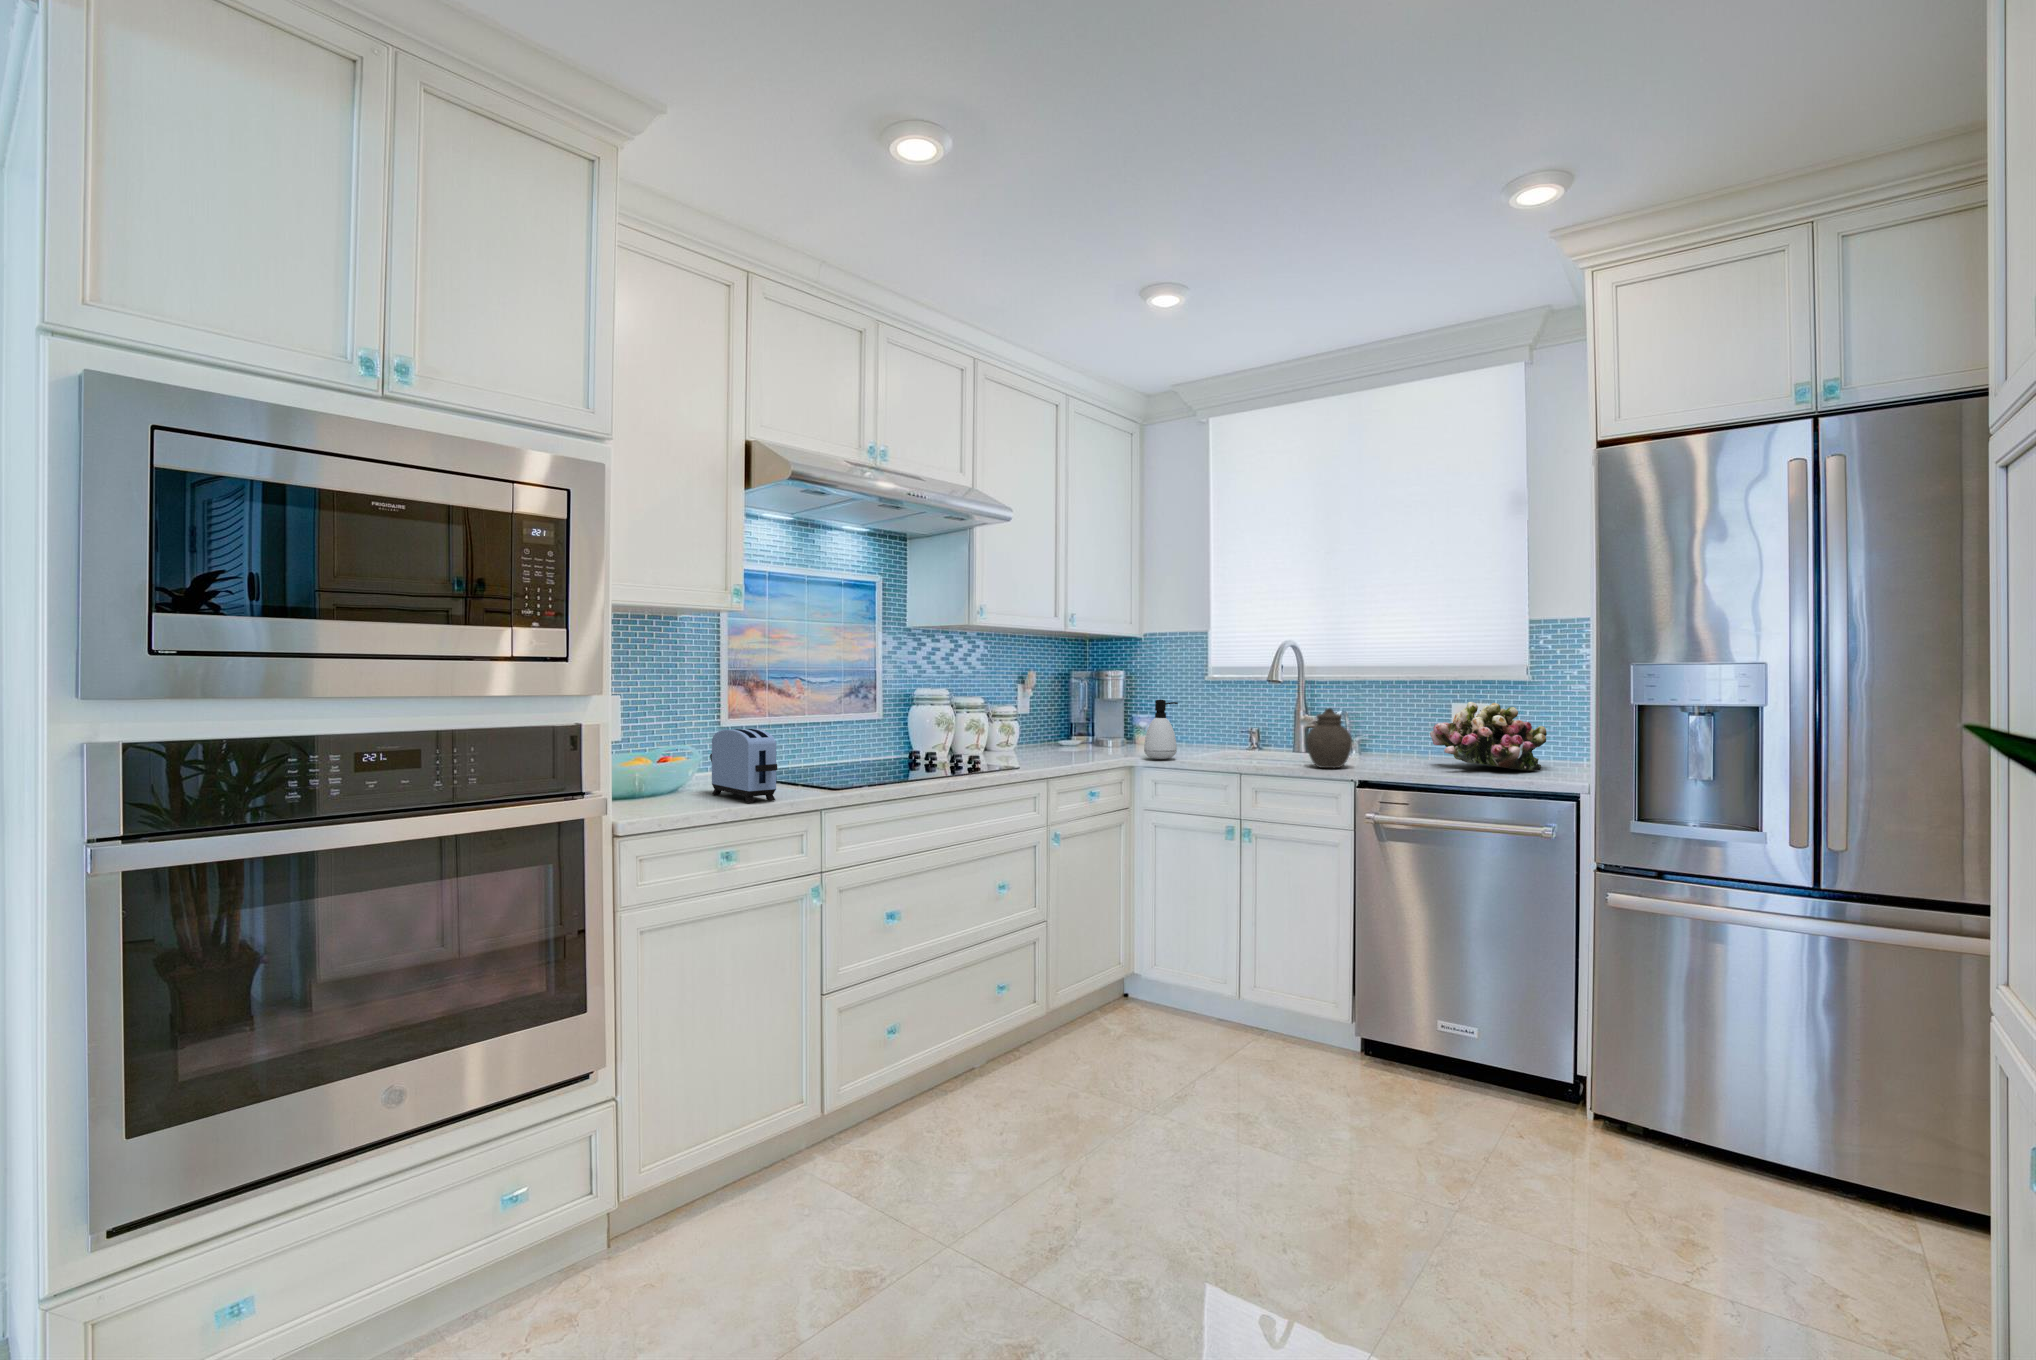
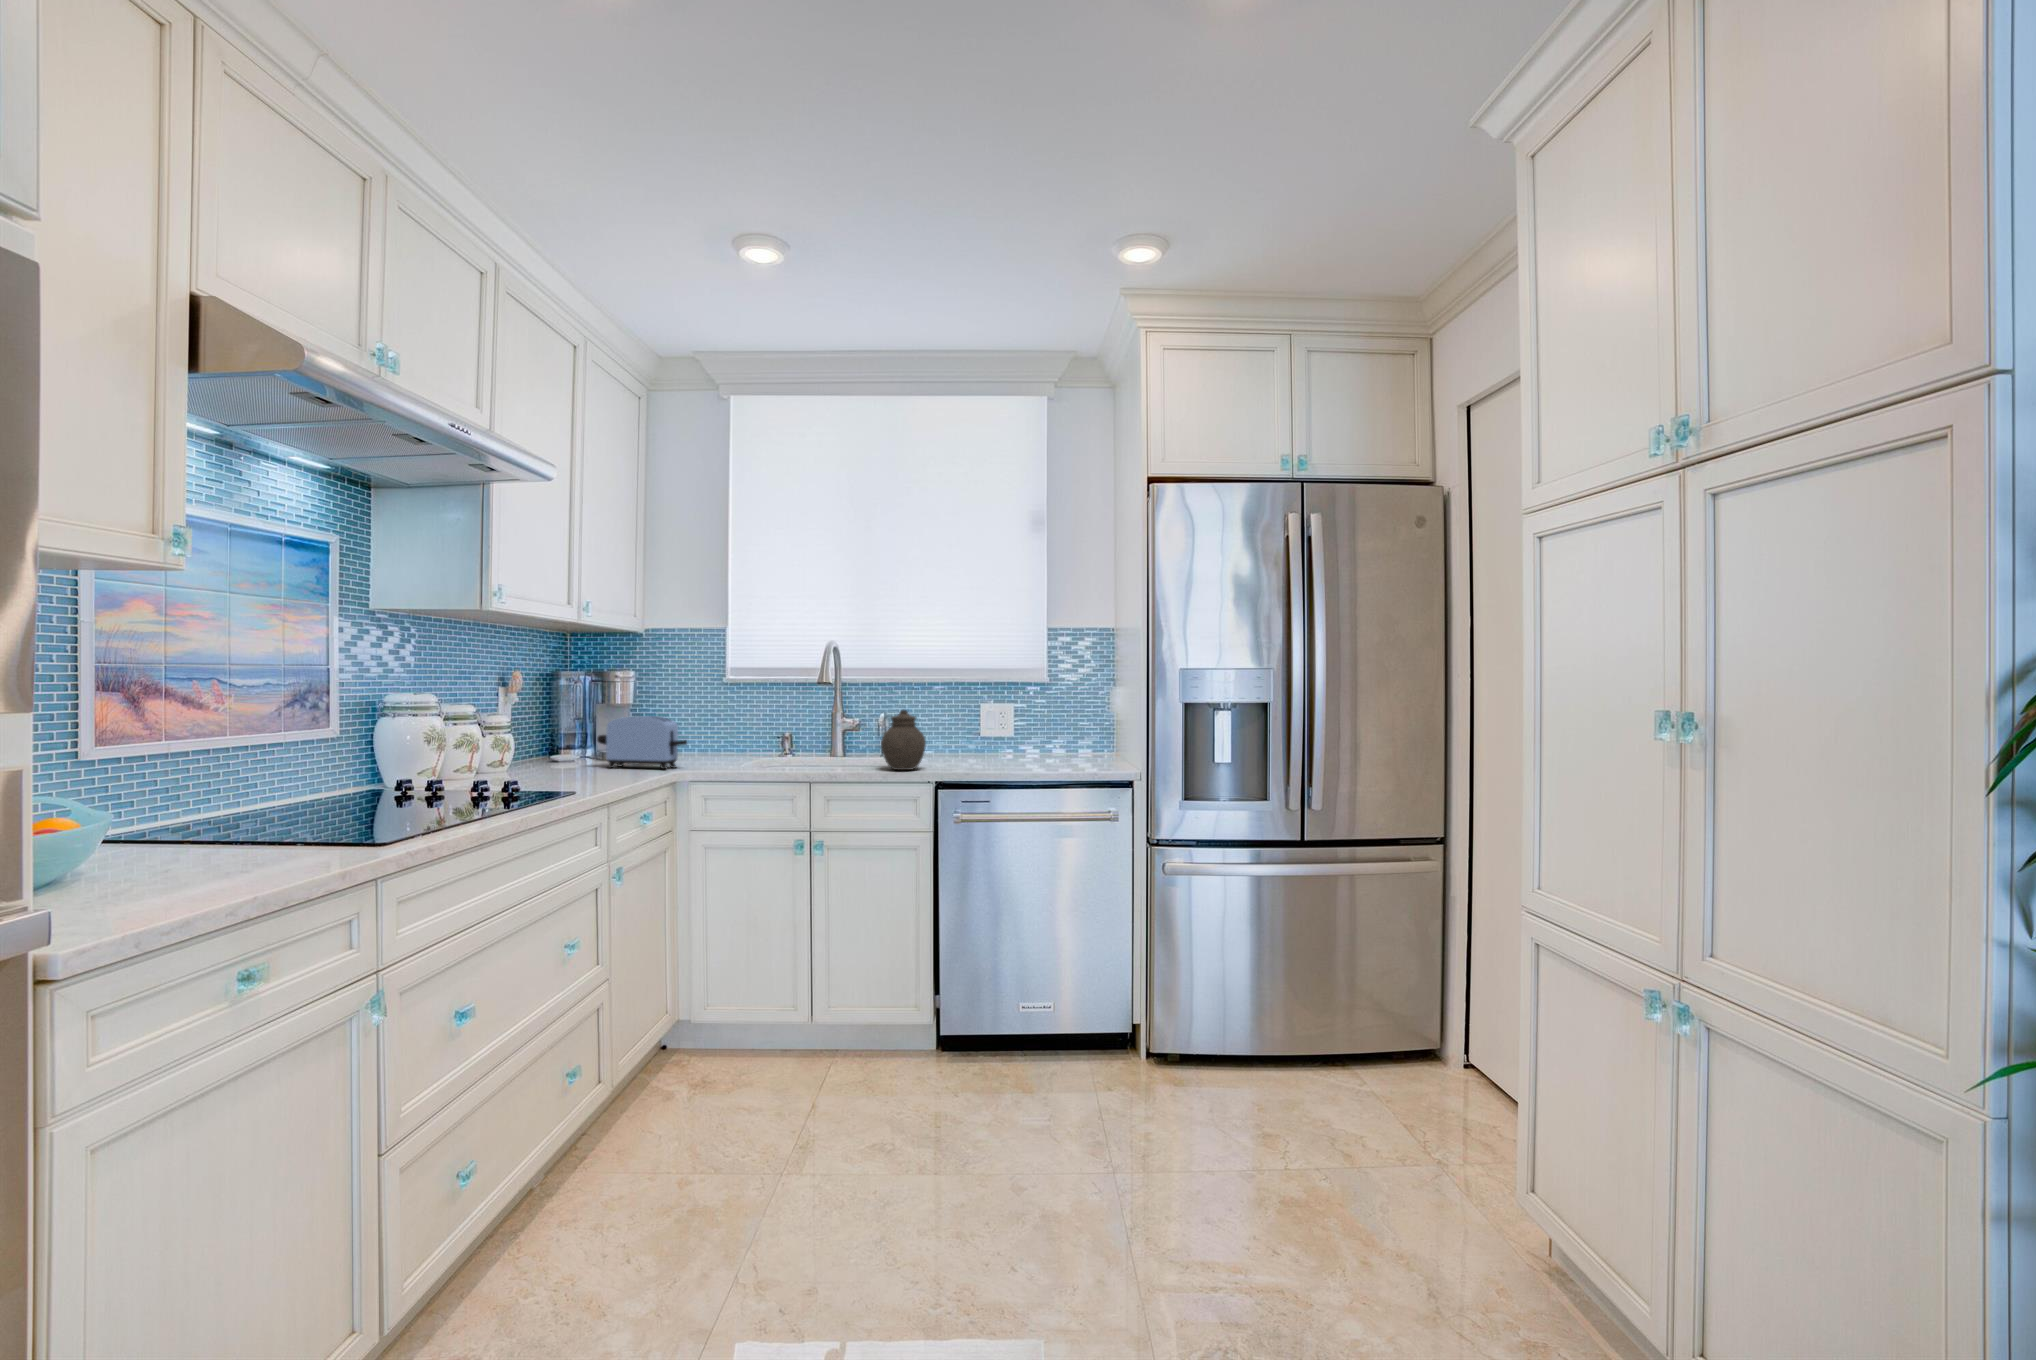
soap dispenser: present [1144,699,1178,759] -> none [695,704,735,772]
flower arrangement: present [1430,702,1547,771] -> none [984,701,1080,762]
toaster: present [710,729,778,803] -> present [597,716,687,769]

